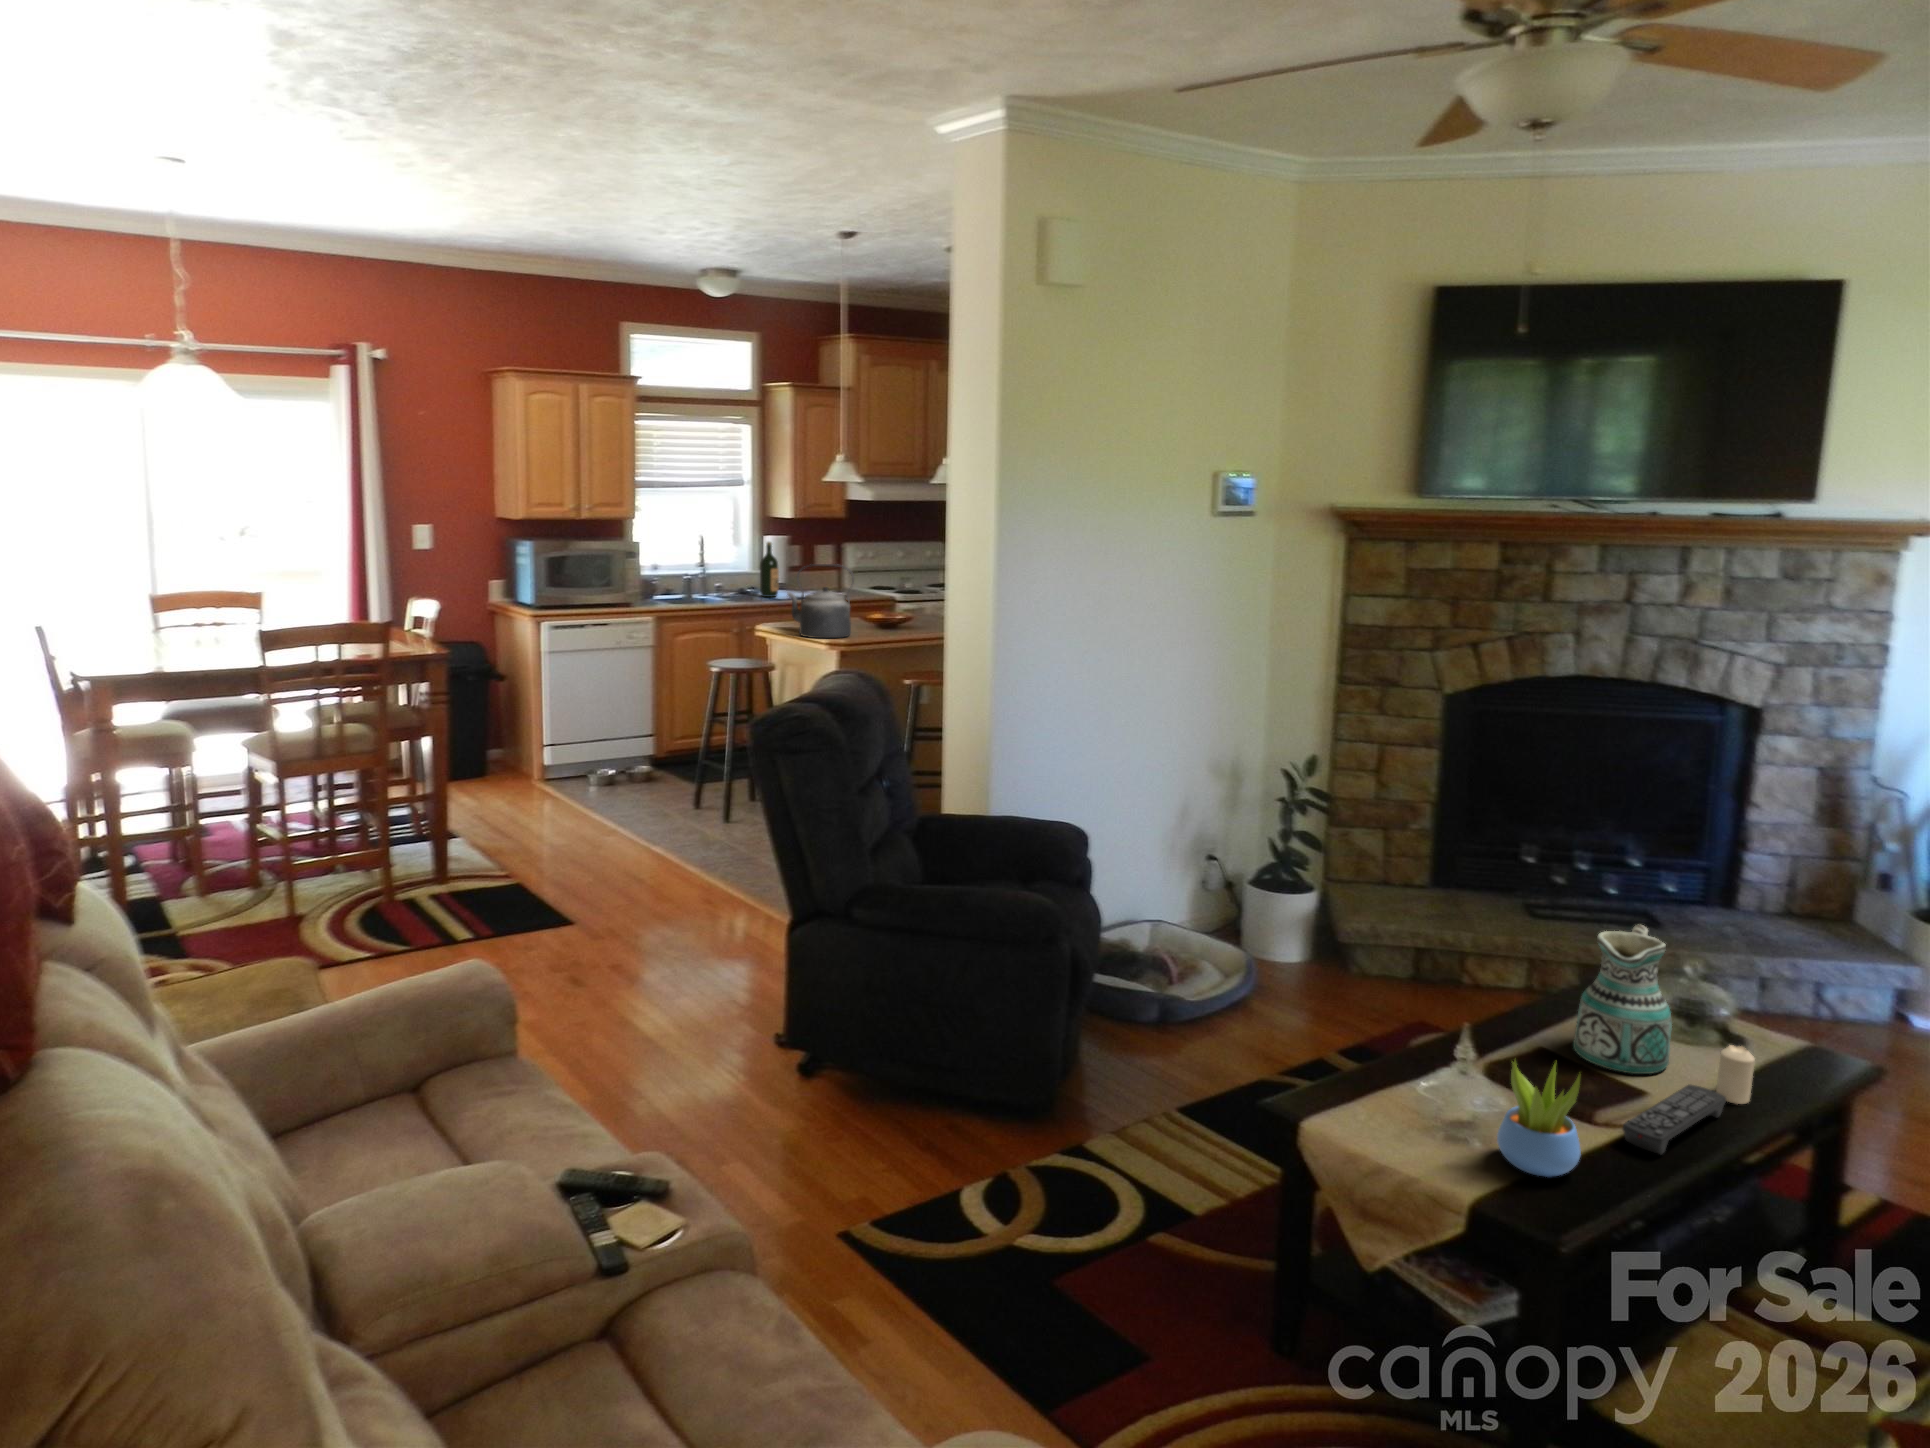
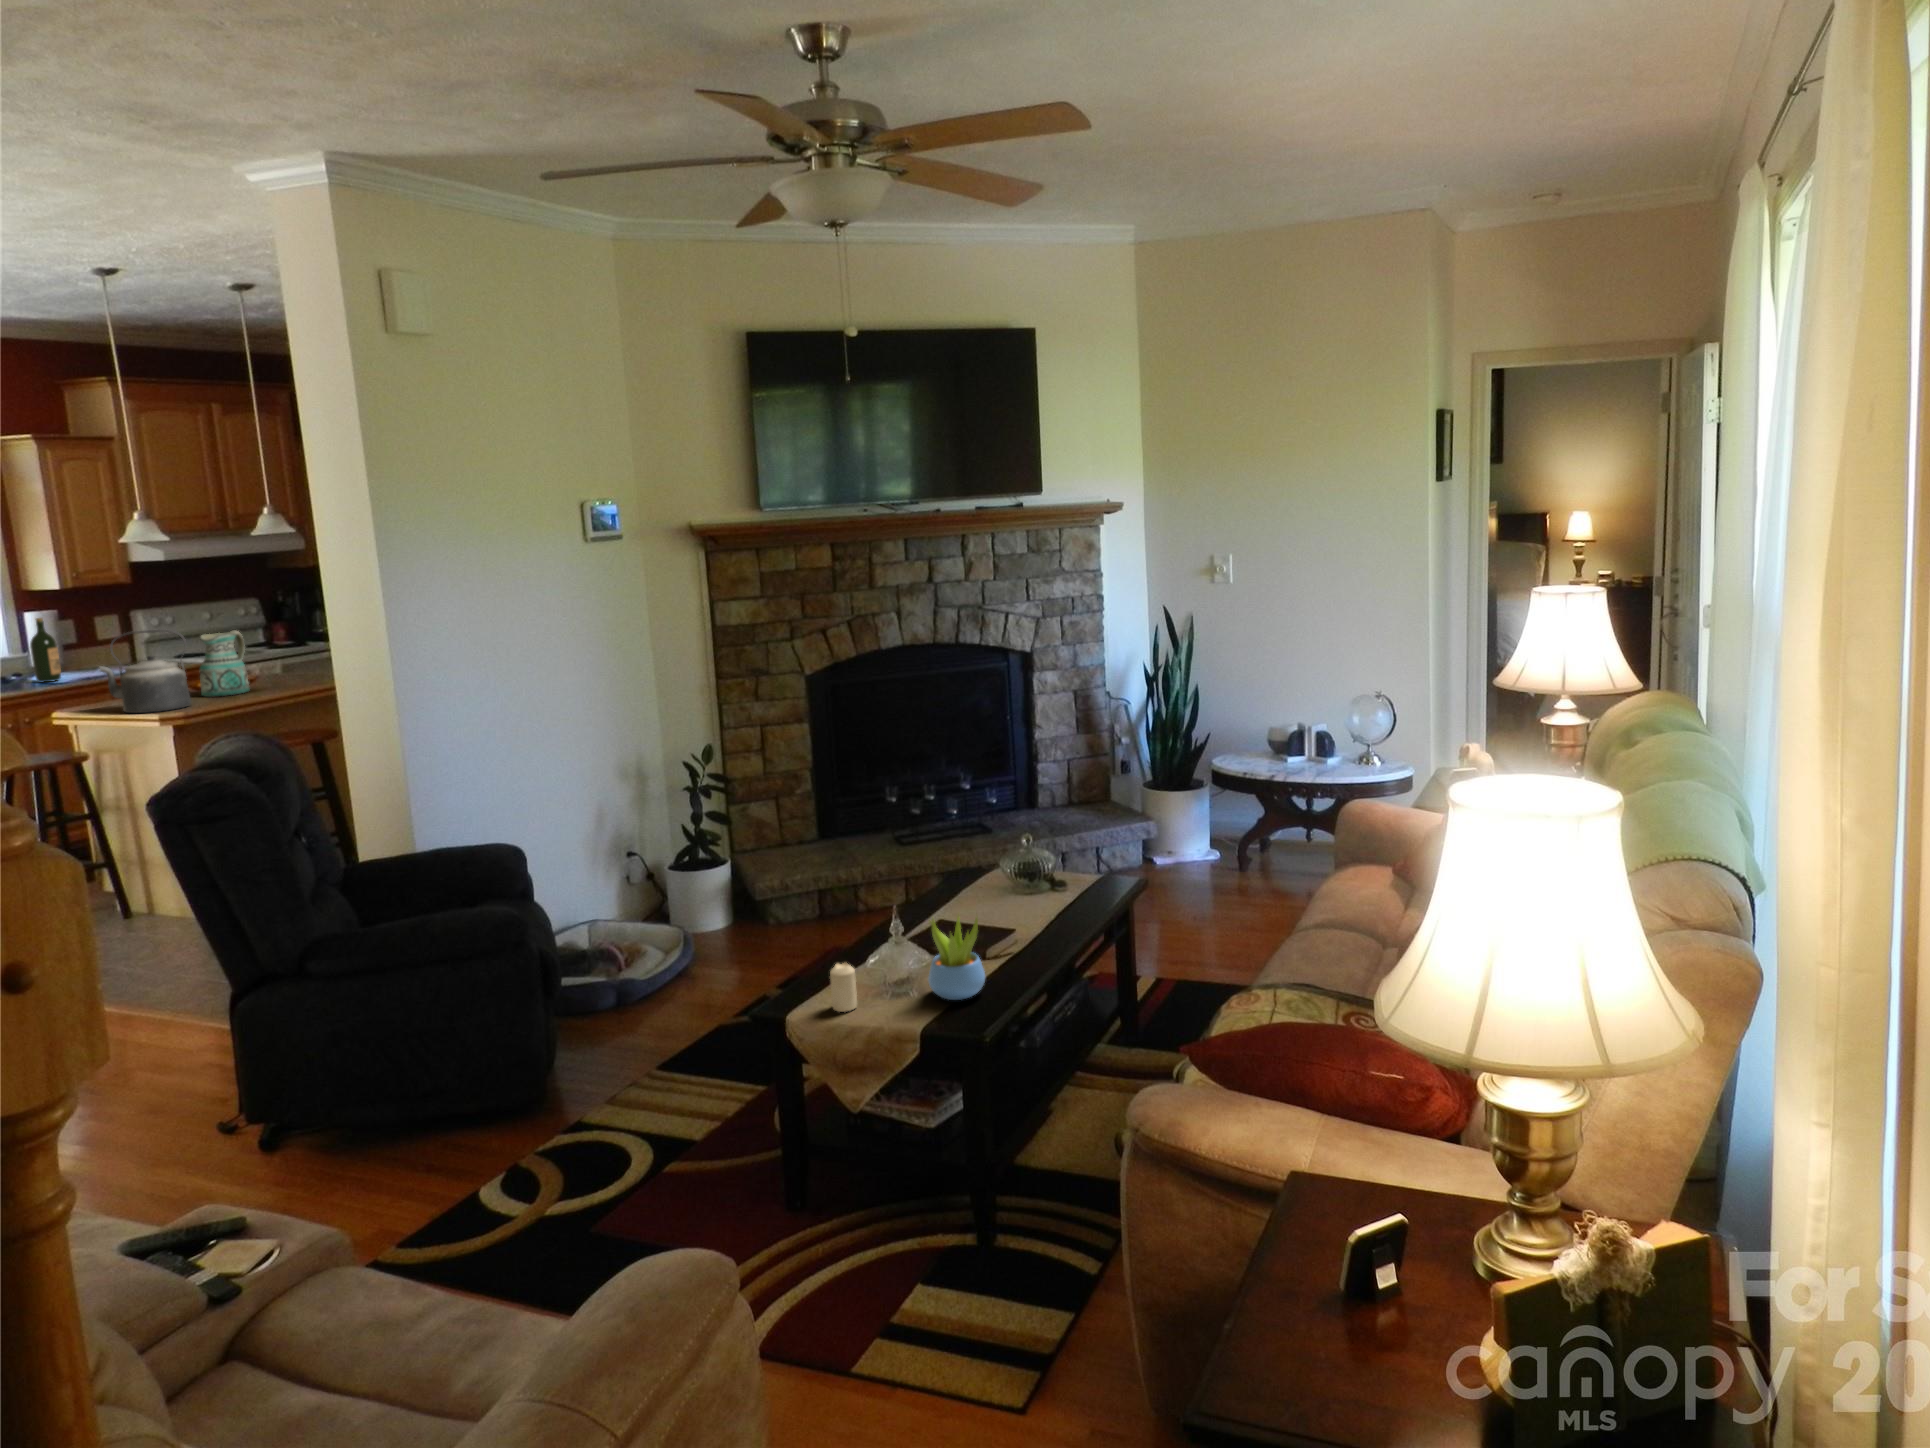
ceramic pitcher: present [1573,924,1672,1074] -> present [200,630,249,697]
candle: present [1716,1045,1755,1104] -> present [830,963,857,1012]
remote control: present [1623,1085,1726,1155] -> none [1007,914,1064,964]

